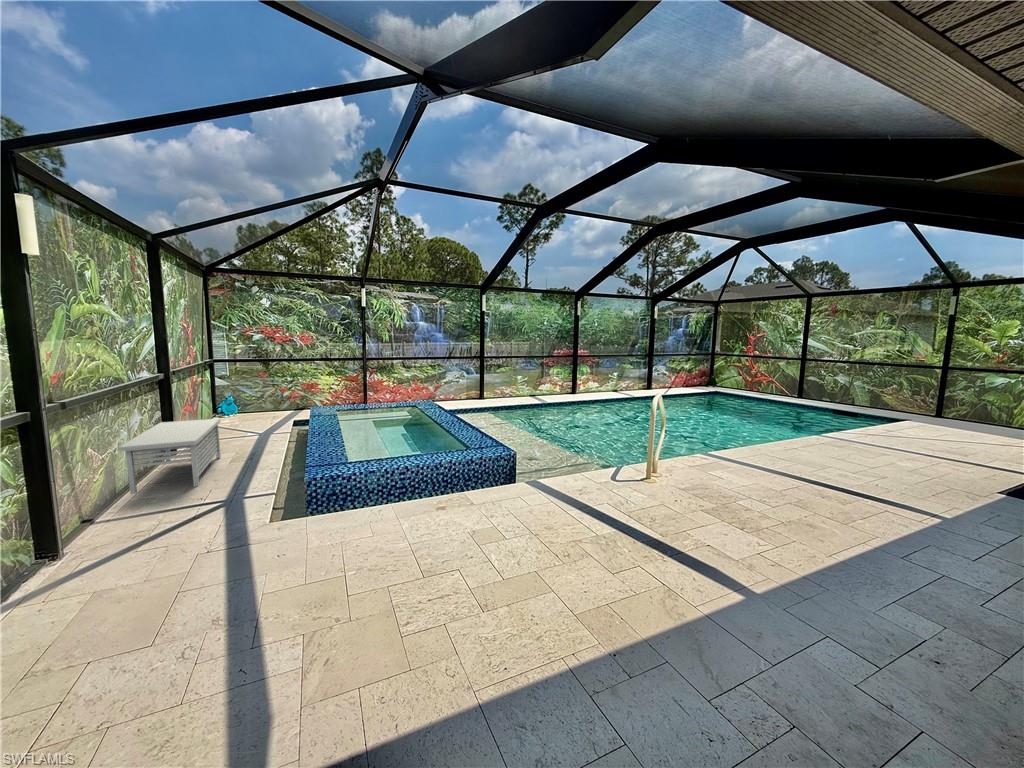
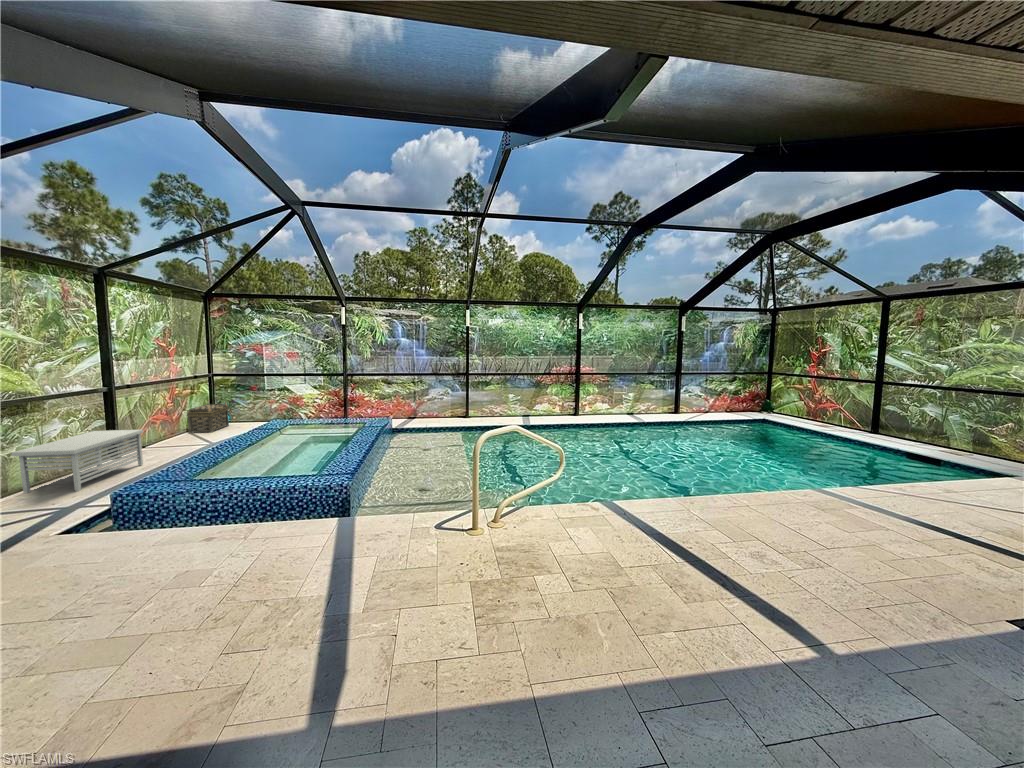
basket: none [204,390,242,426] -> present [187,402,229,433]

